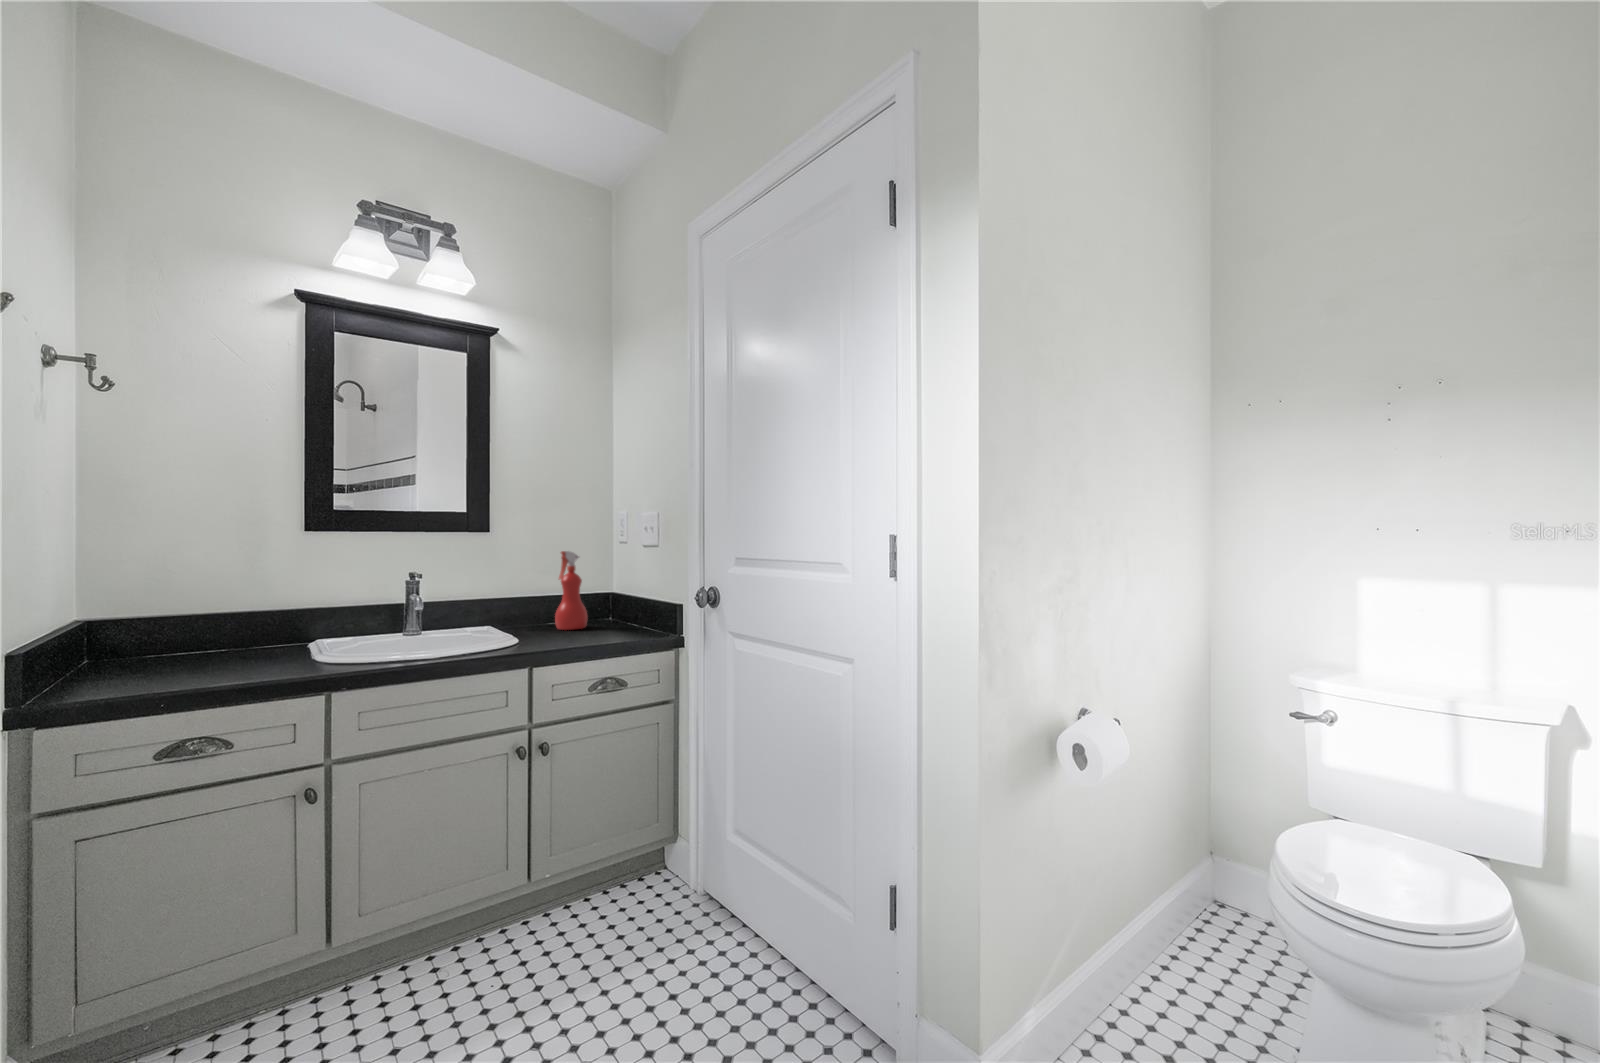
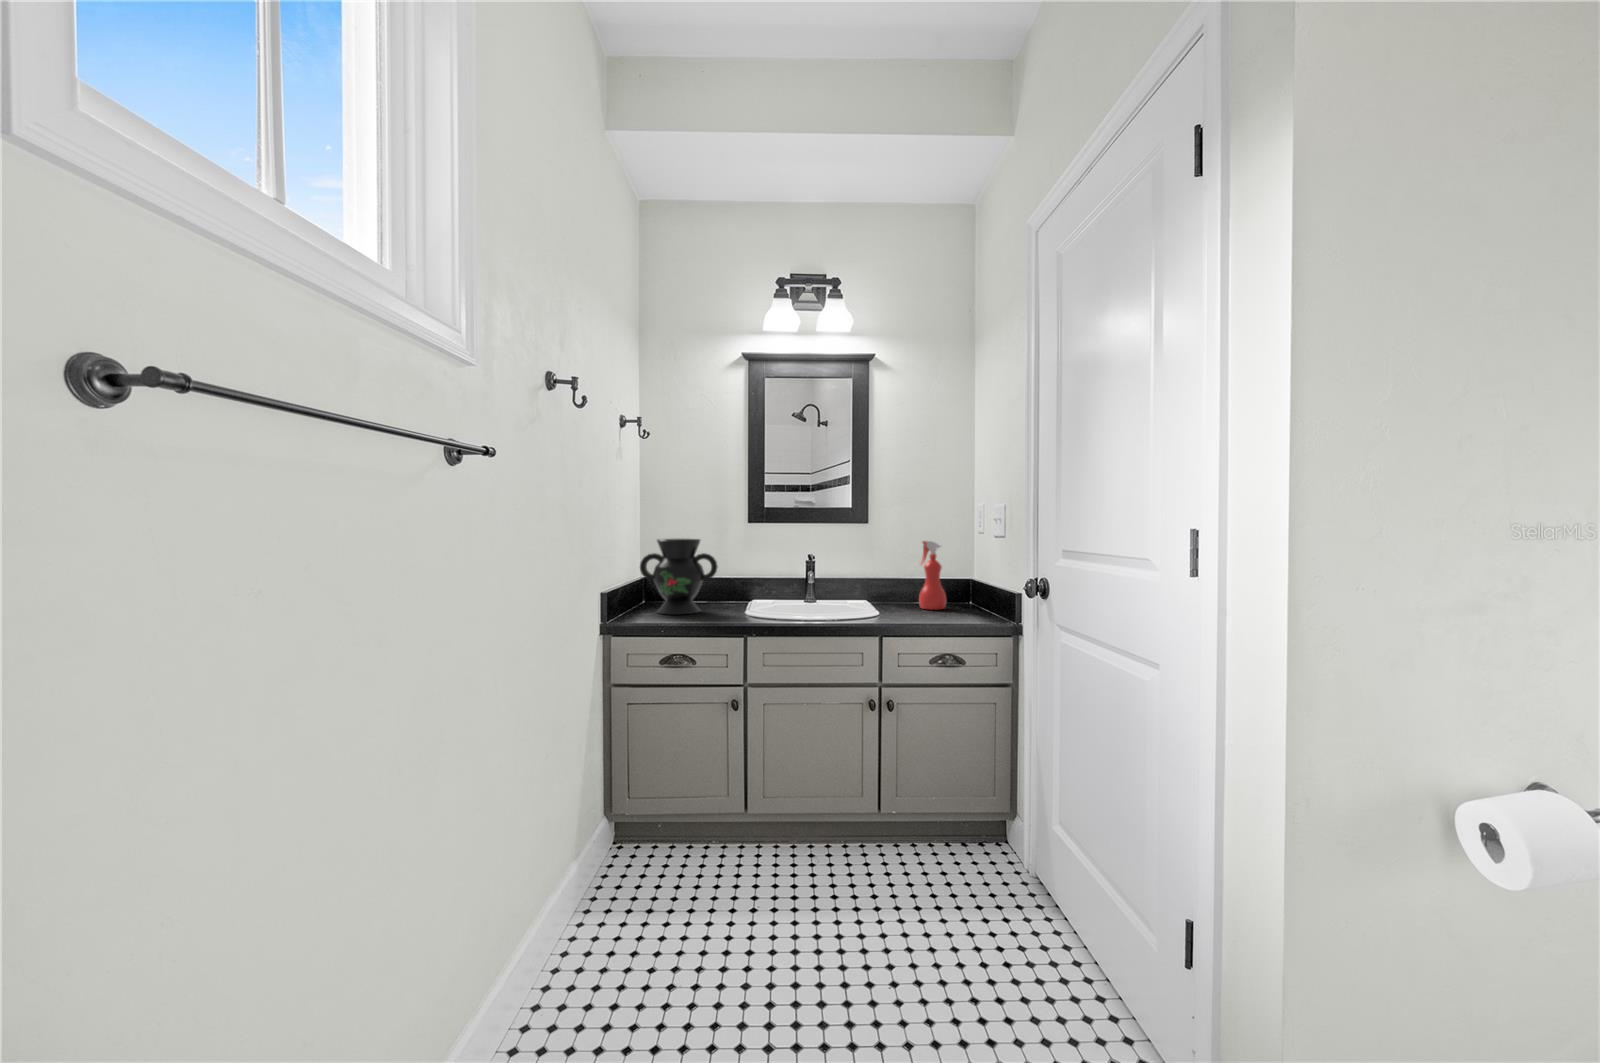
decorative vase: none [101,555,263,675] -> present [640,539,717,614]

